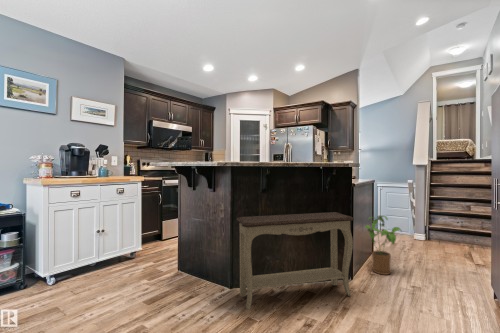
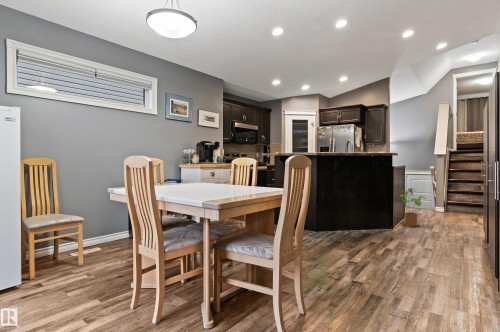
console table: present [236,212,354,309] -> none [321,184,395,239]

